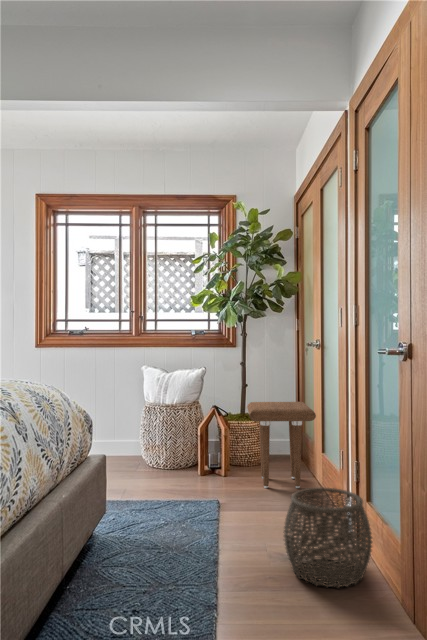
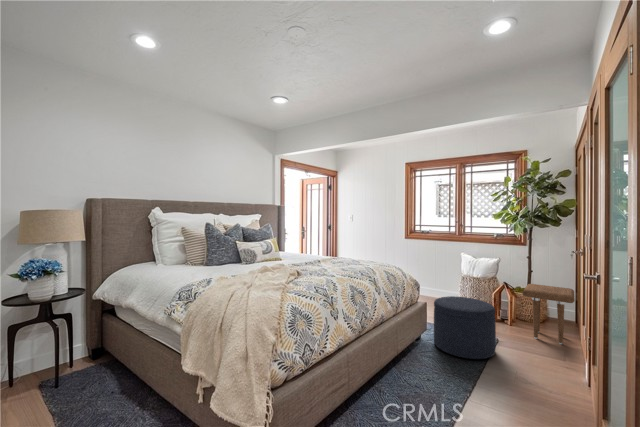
ottoman: none [120,435,228,550] -> present [434,296,496,359]
woven basket: present [283,488,372,588] -> none [519,345,584,409]

